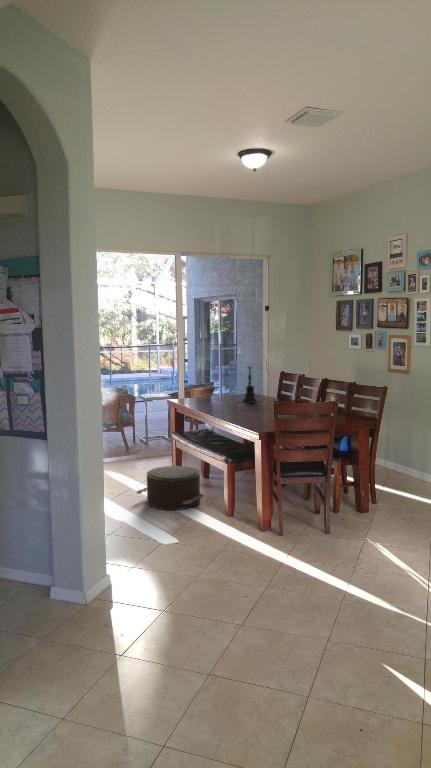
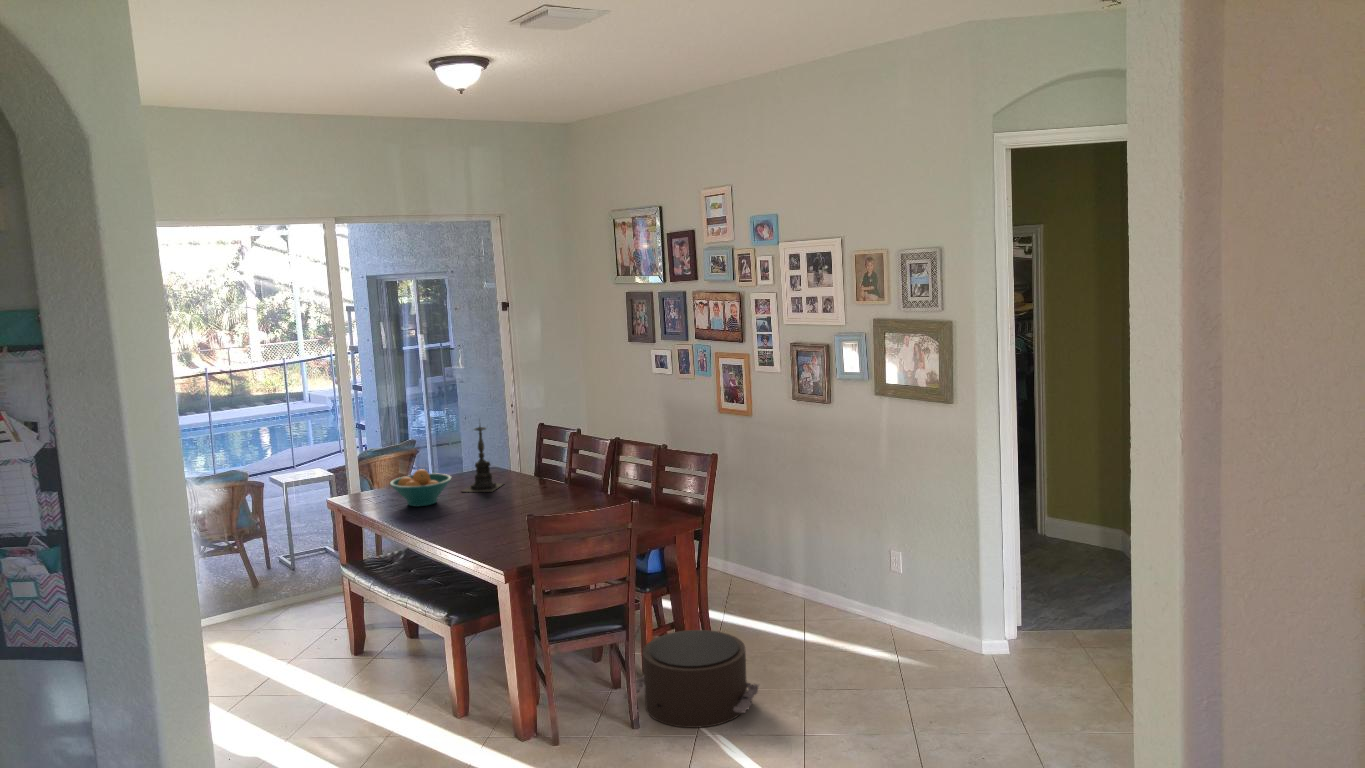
fruit bowl: none [200,386,233,406] -> present [390,469,451,506]
pouf: present [137,466,203,510] -> present [624,630,759,728]

